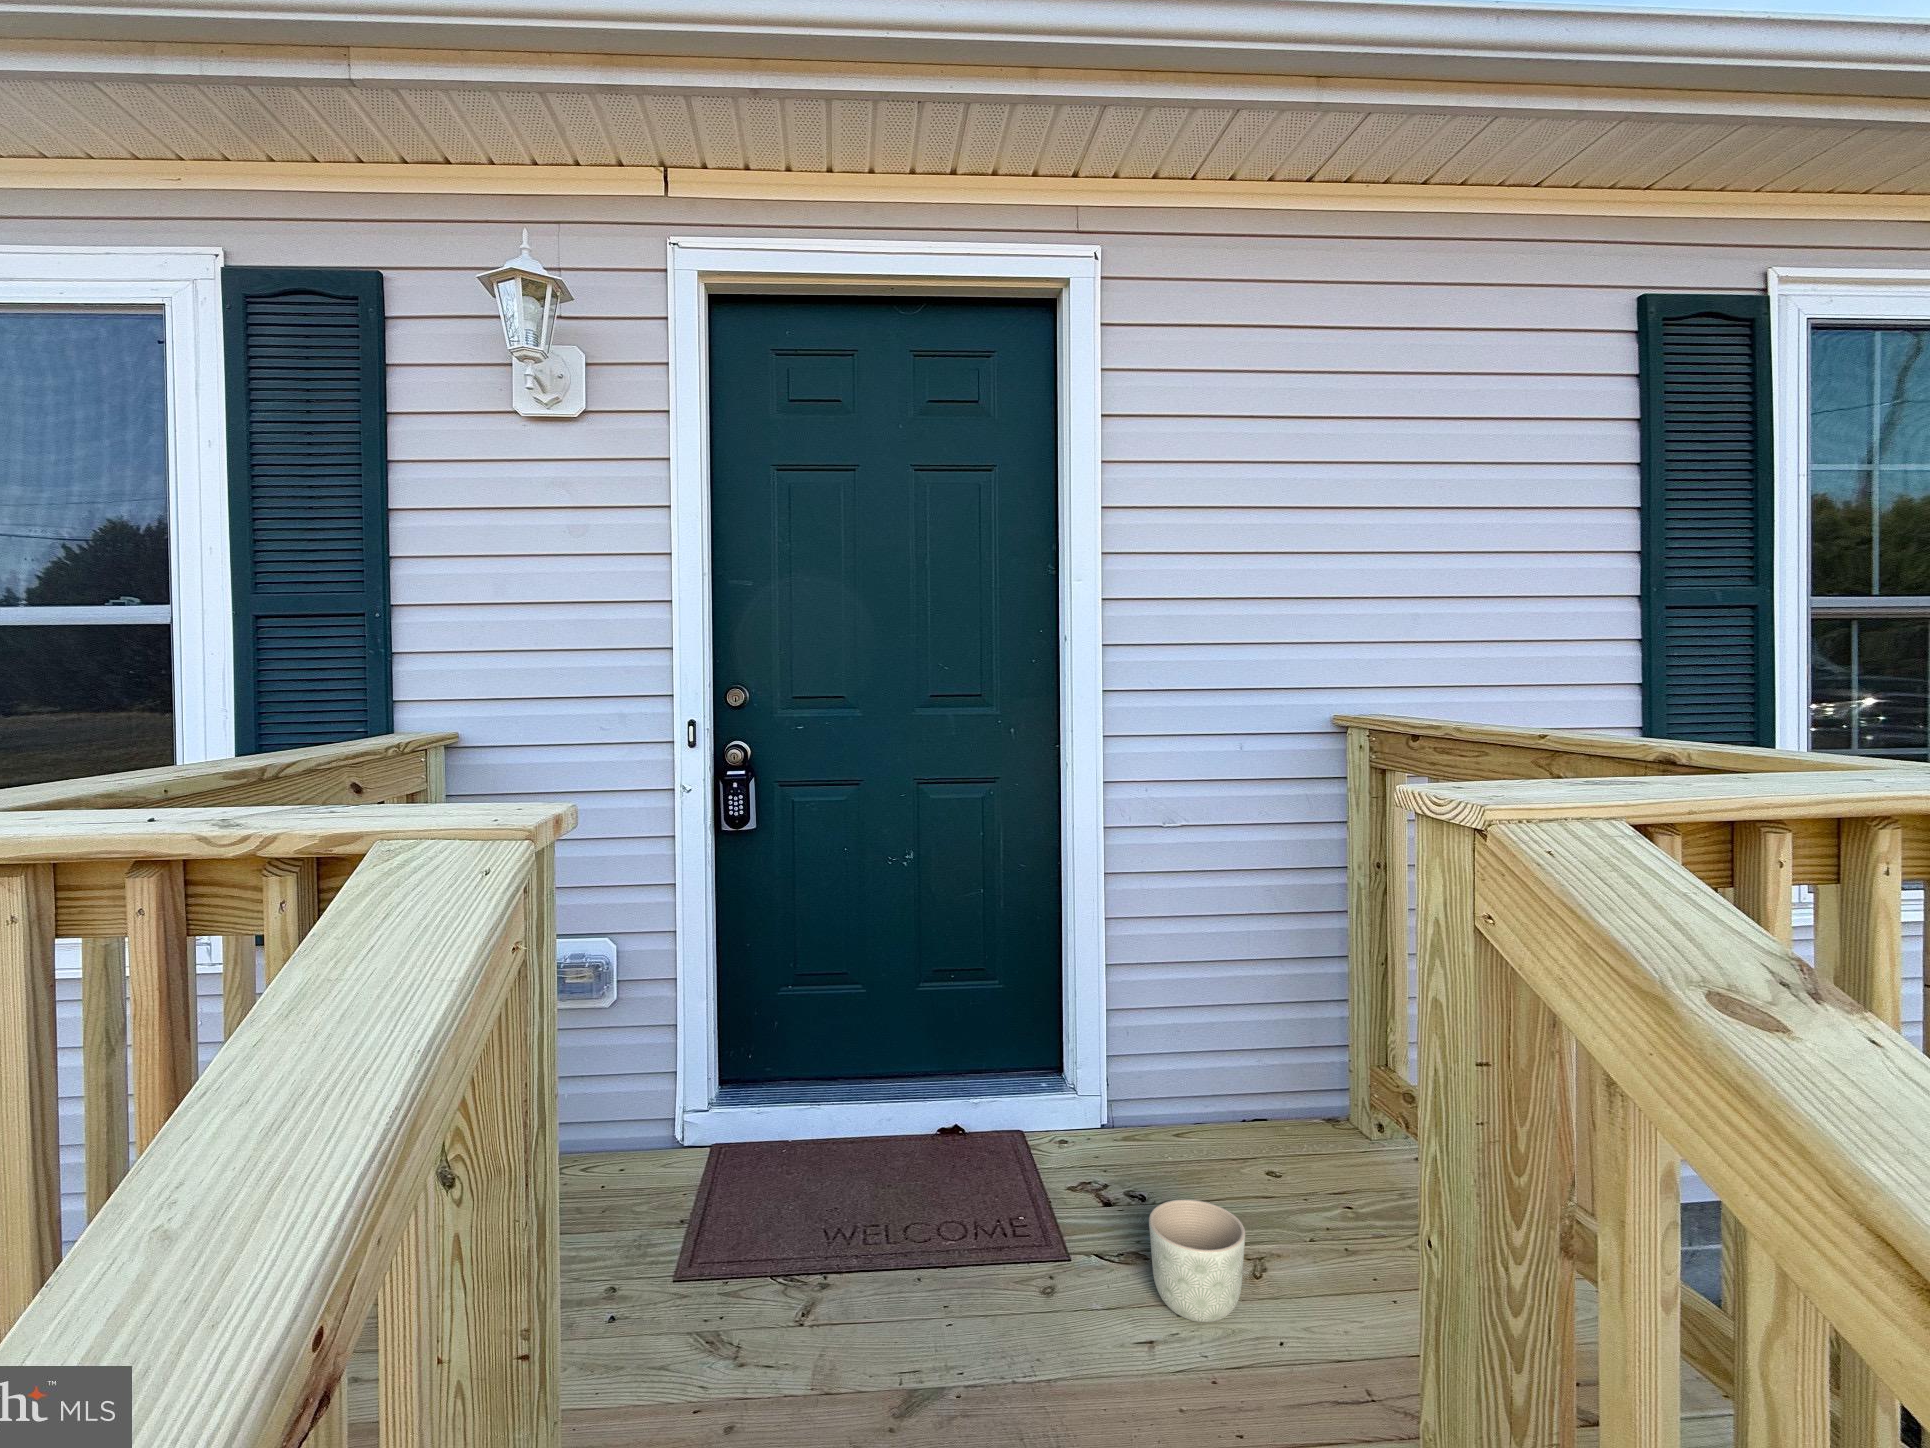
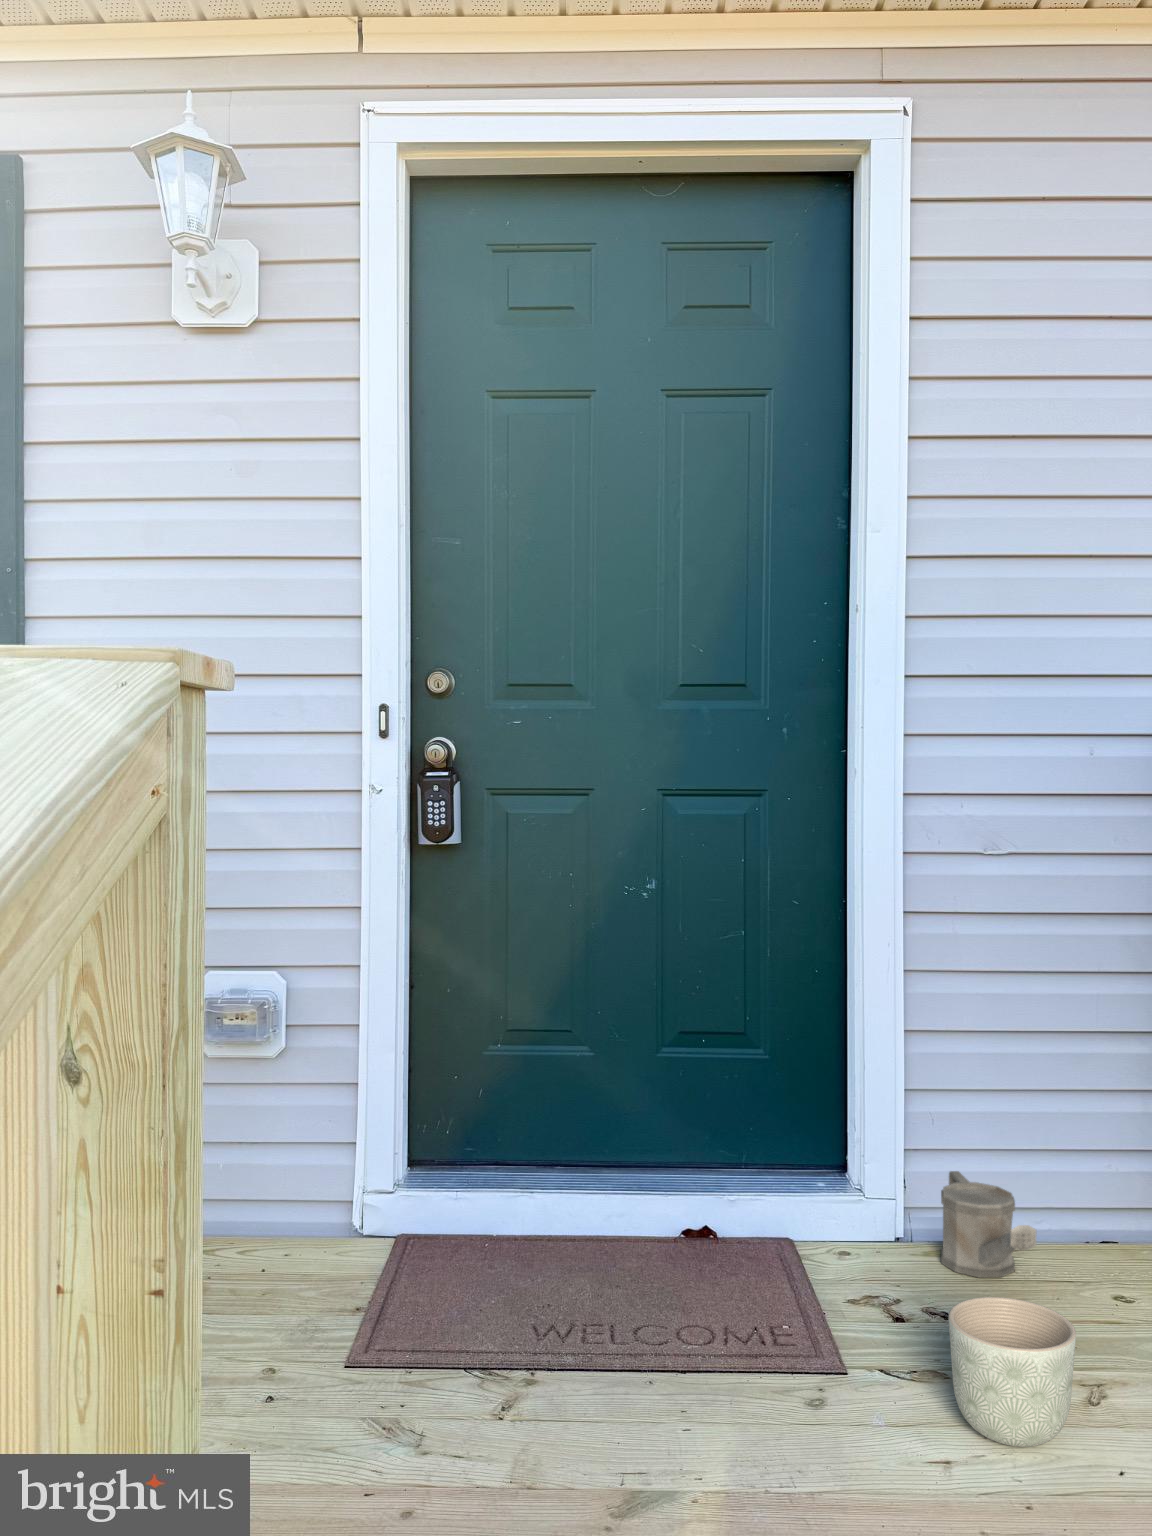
watering can: none [1135,1074,1210,1163] -> present [941,1171,1037,1277]

